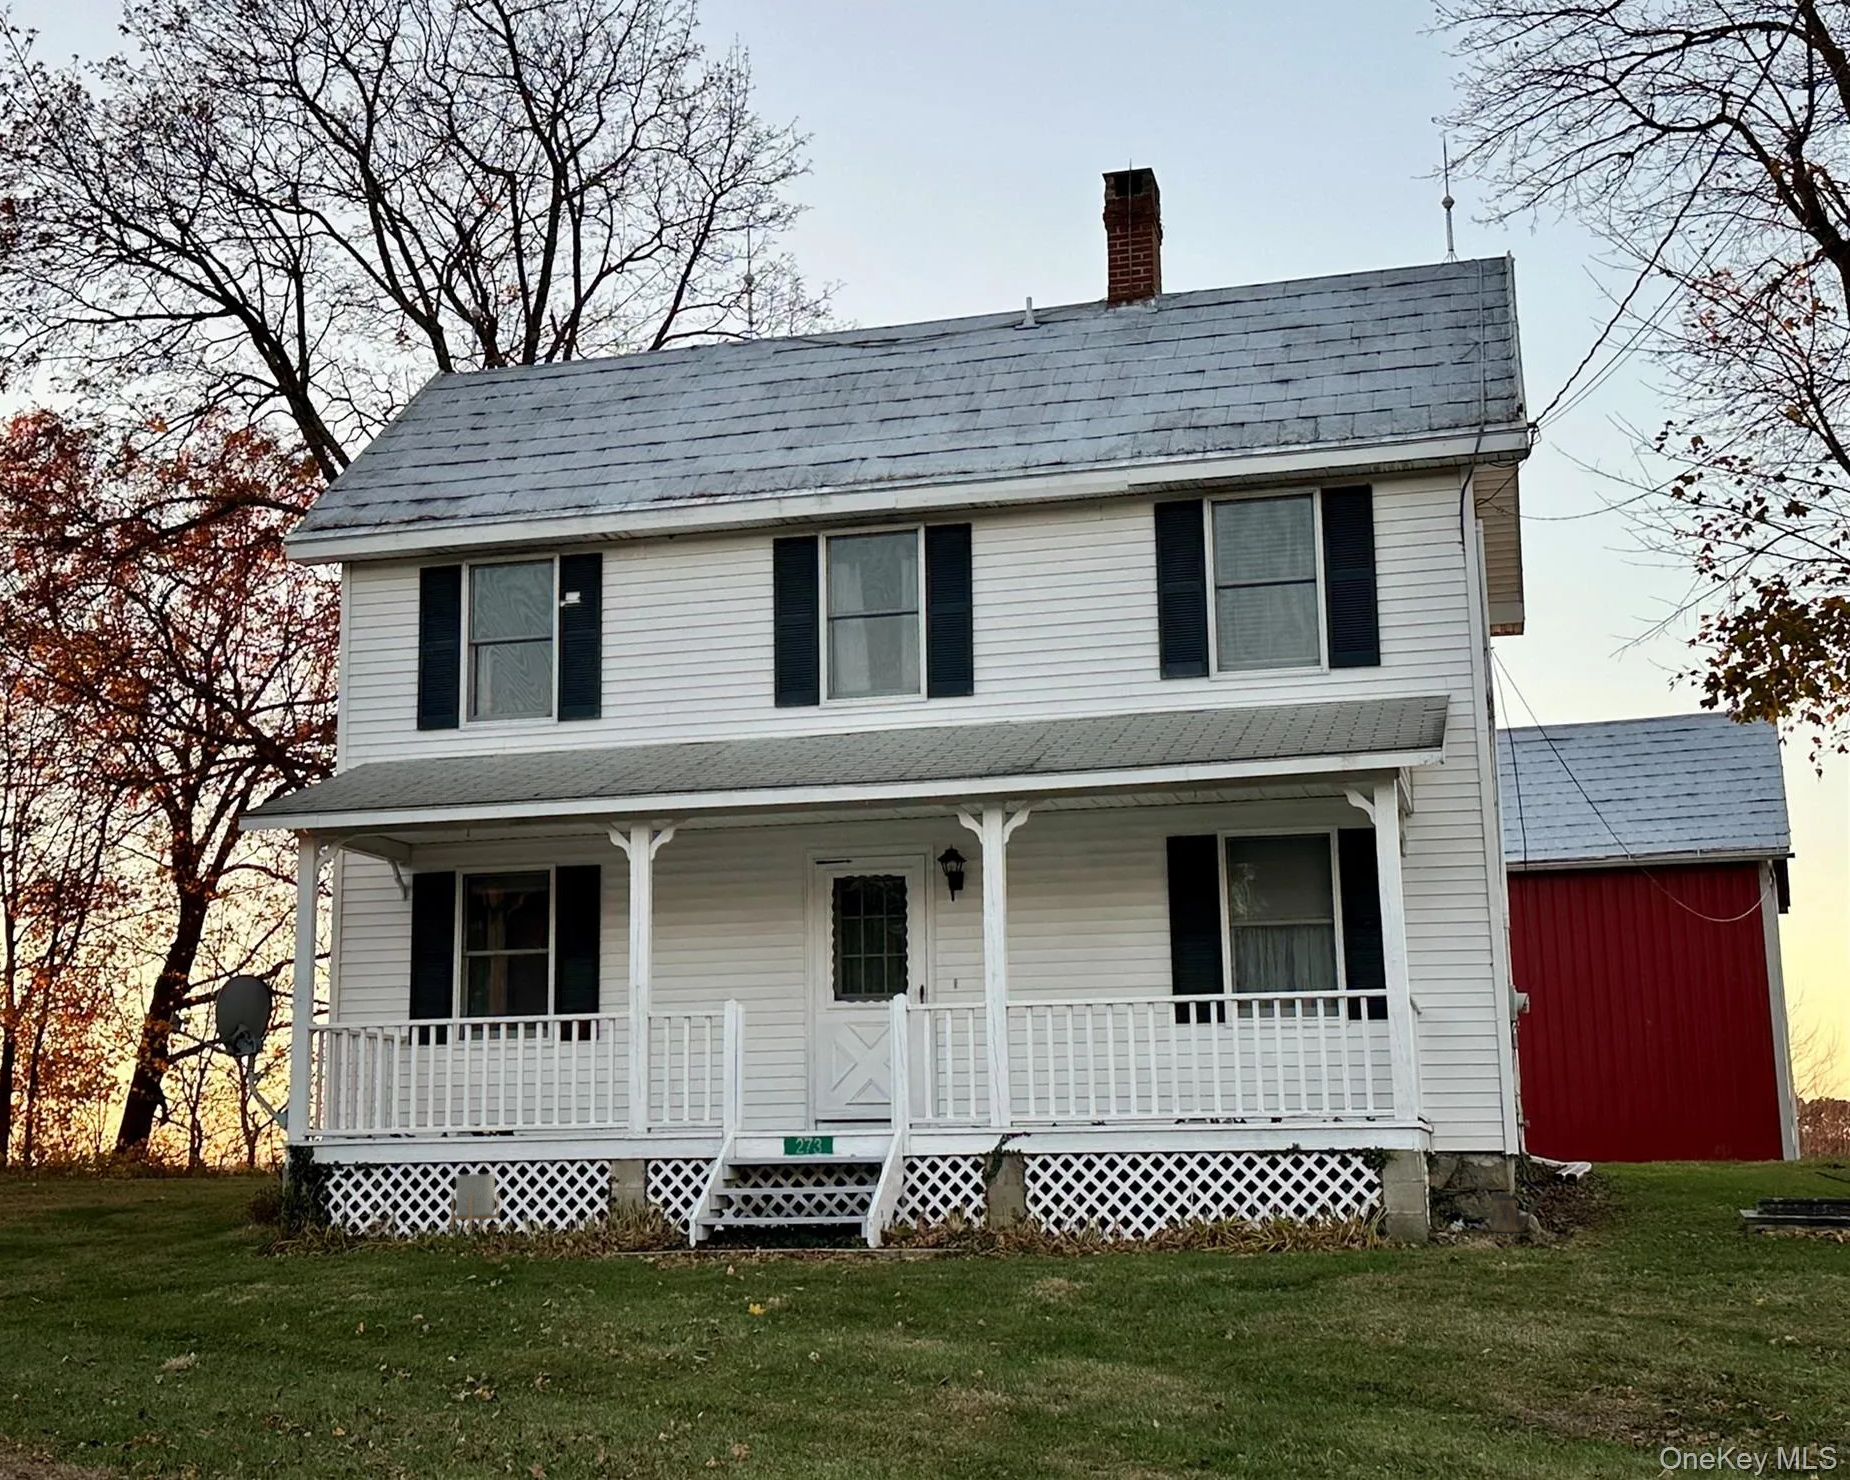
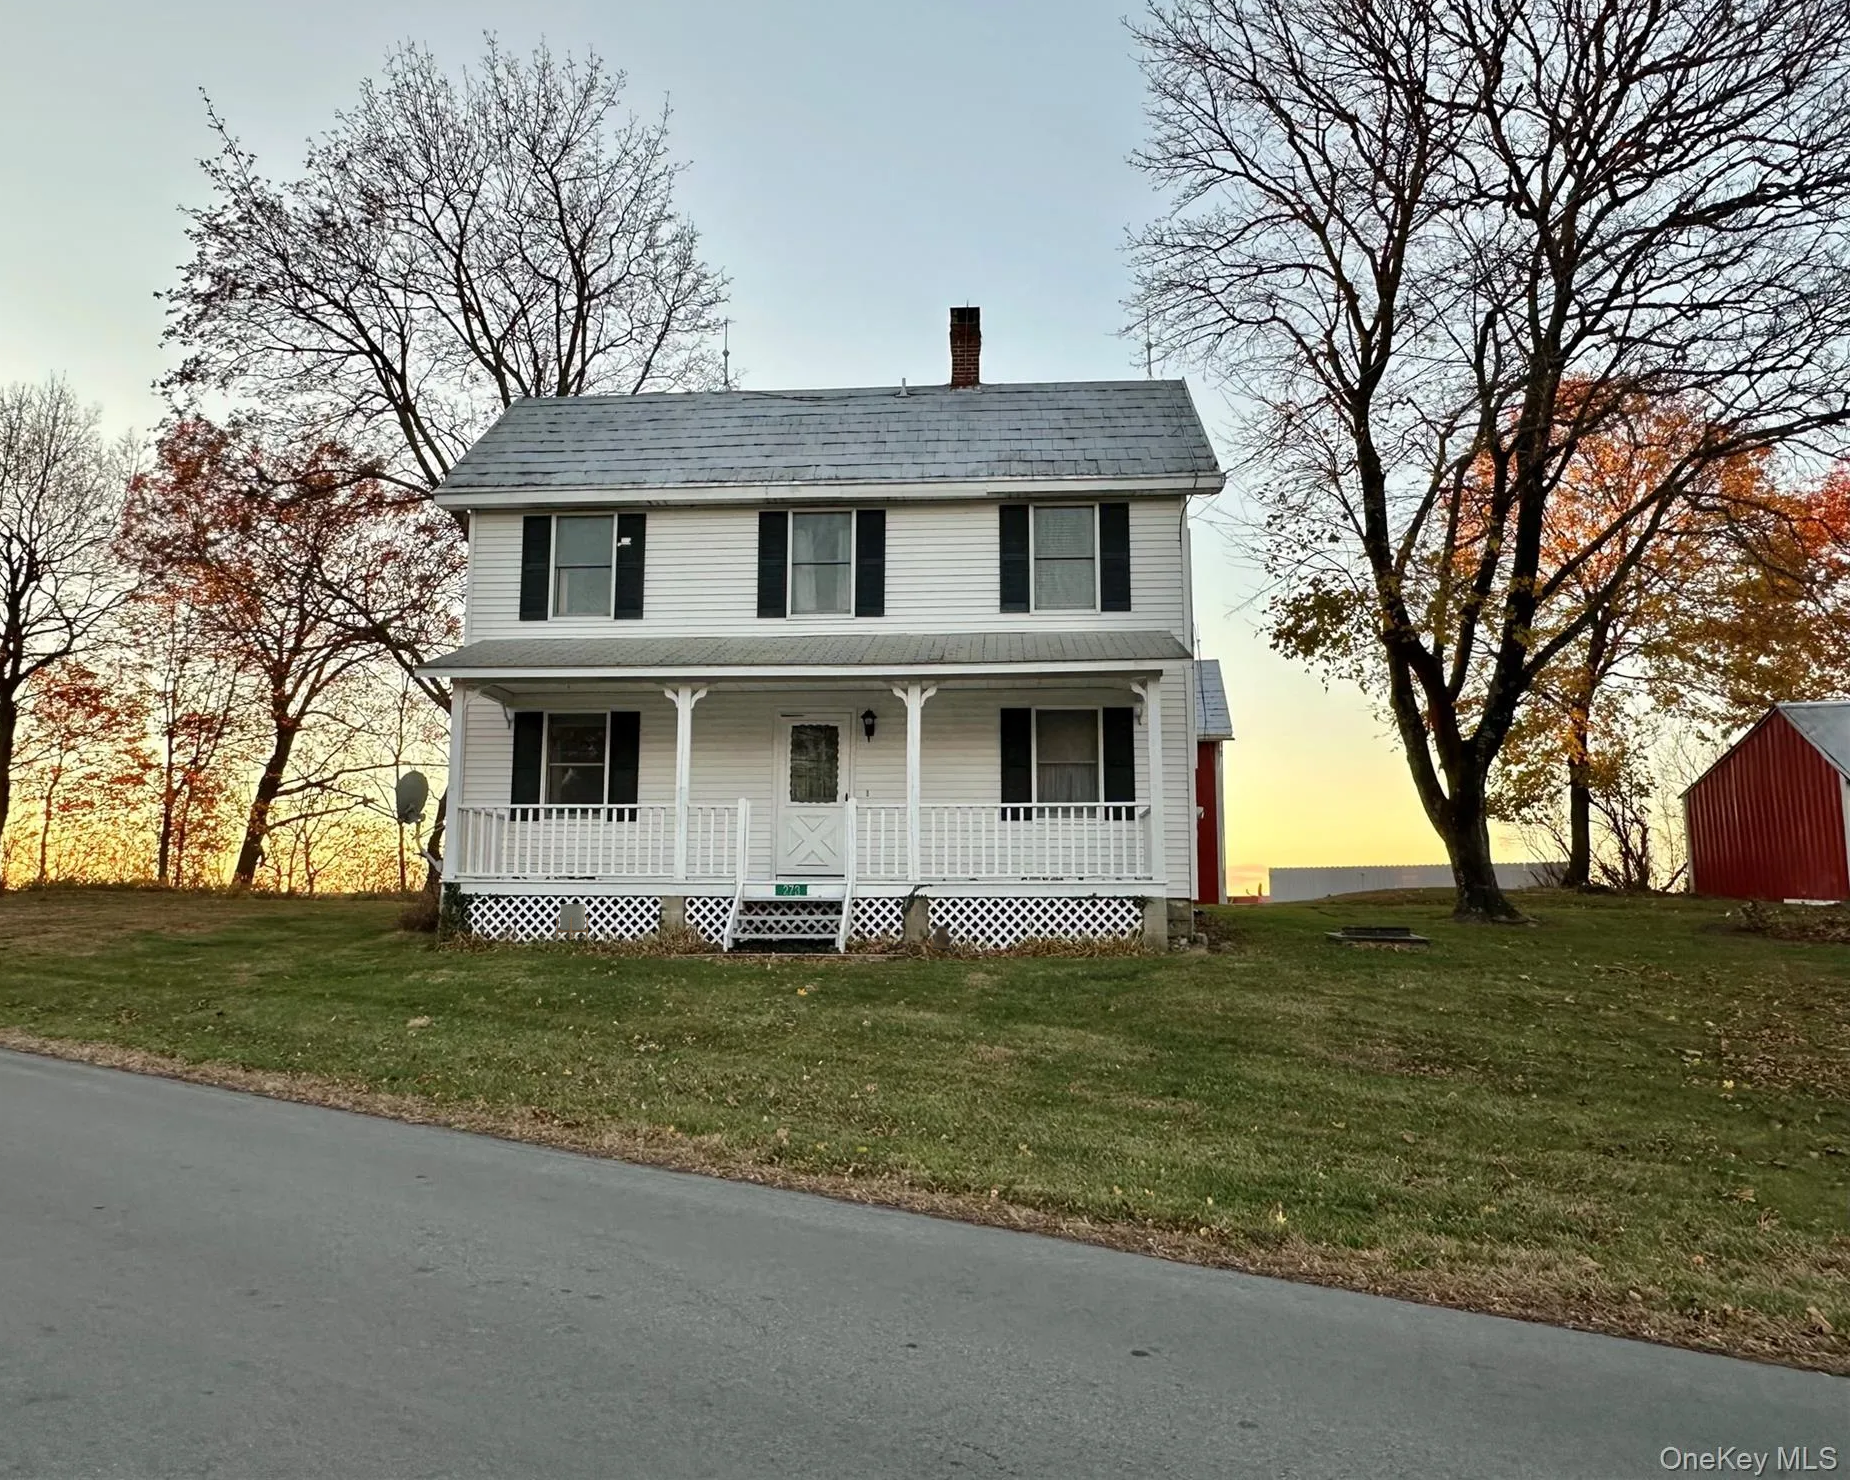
watering can: present [1480,1191,1548,1233] -> present [930,925,961,949]

